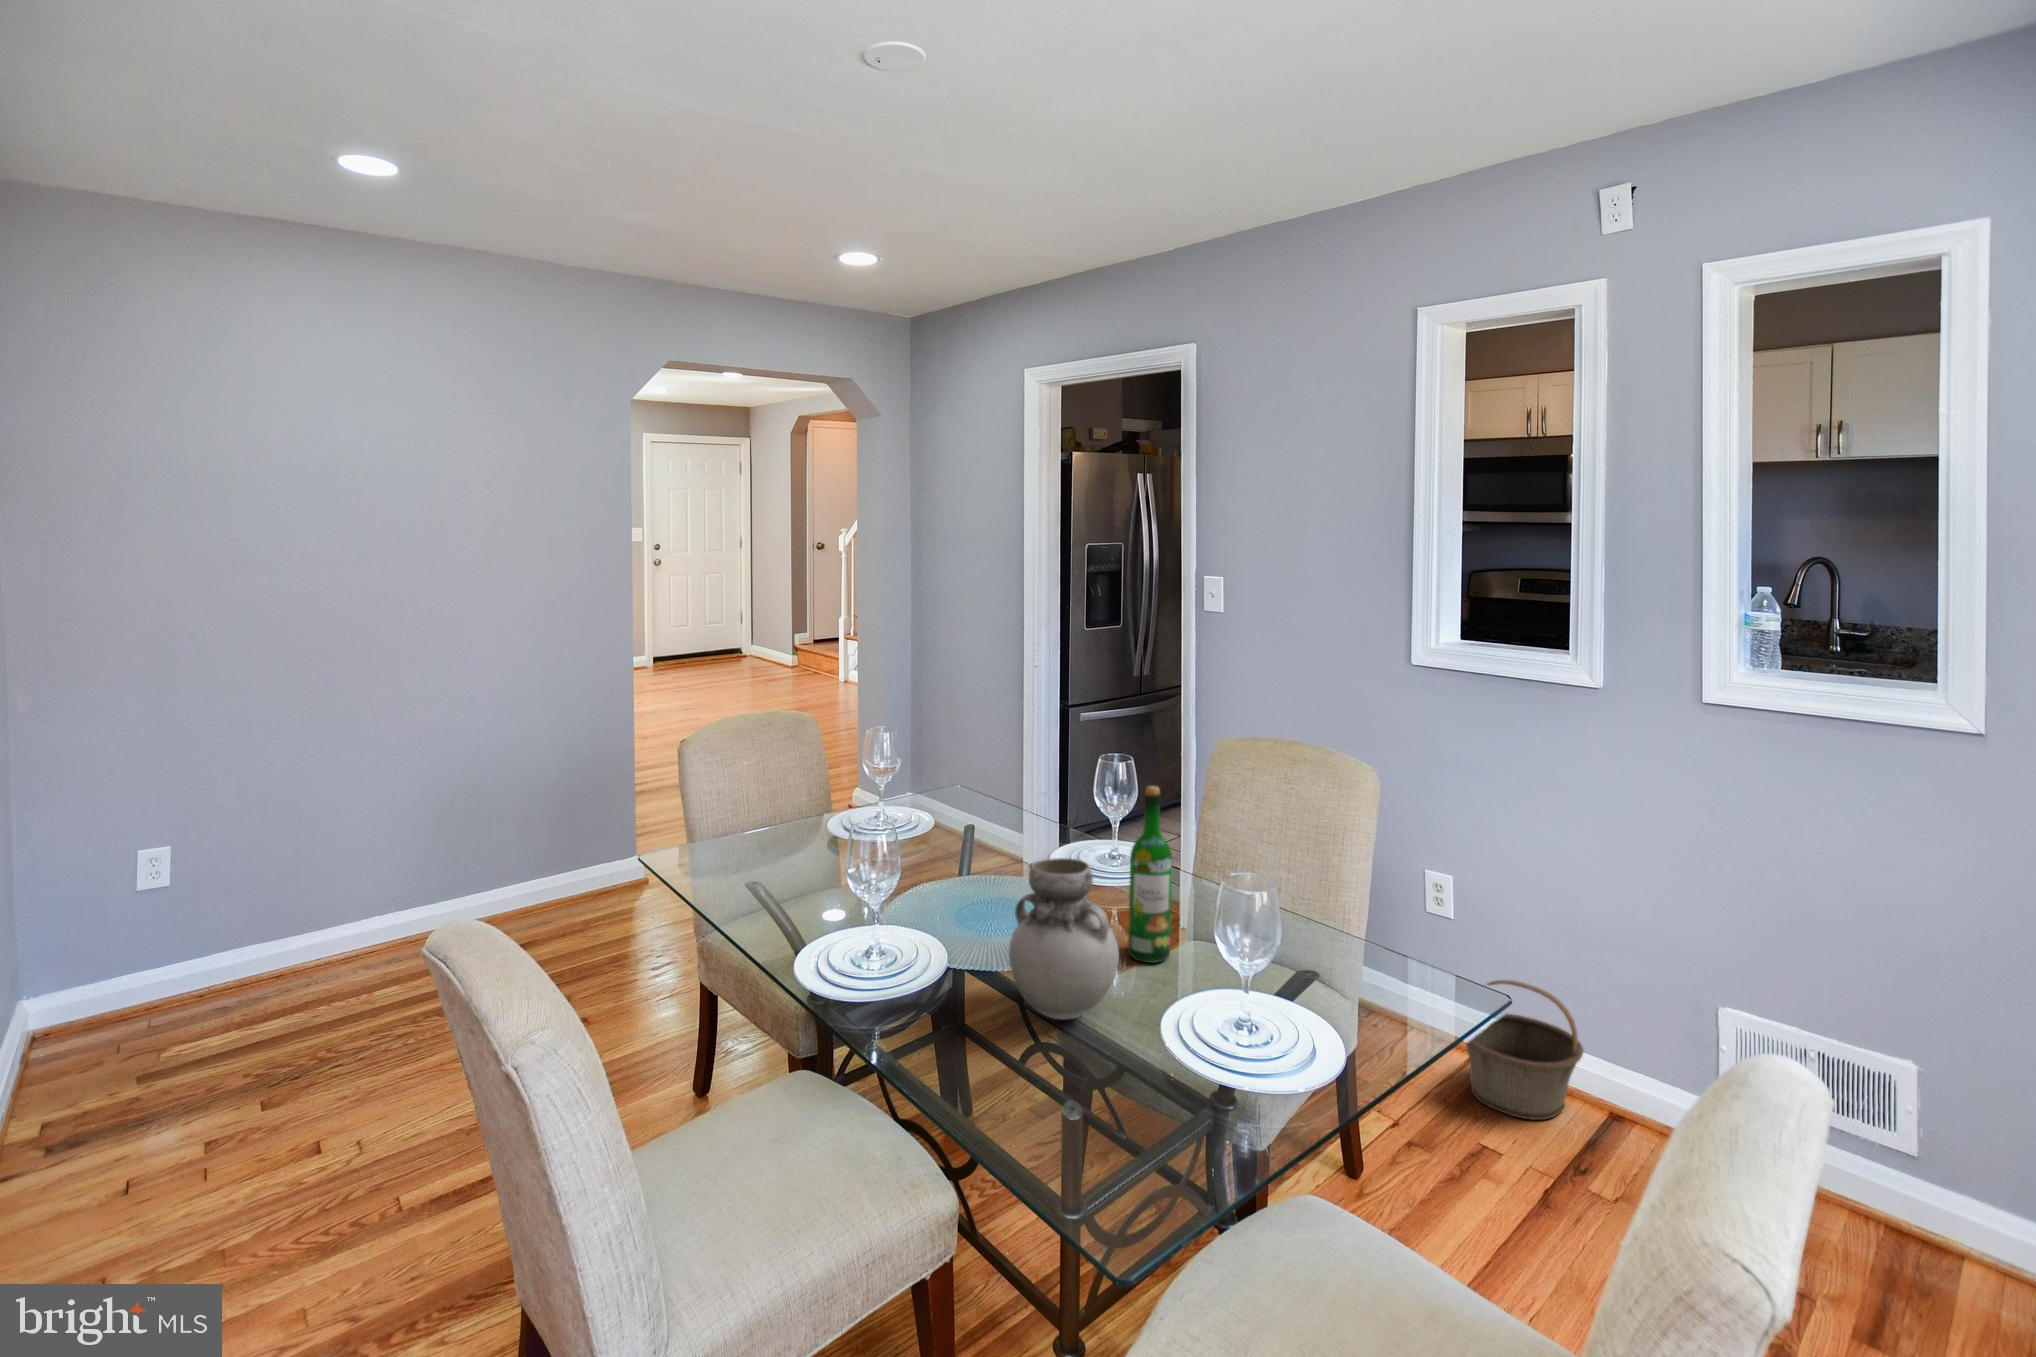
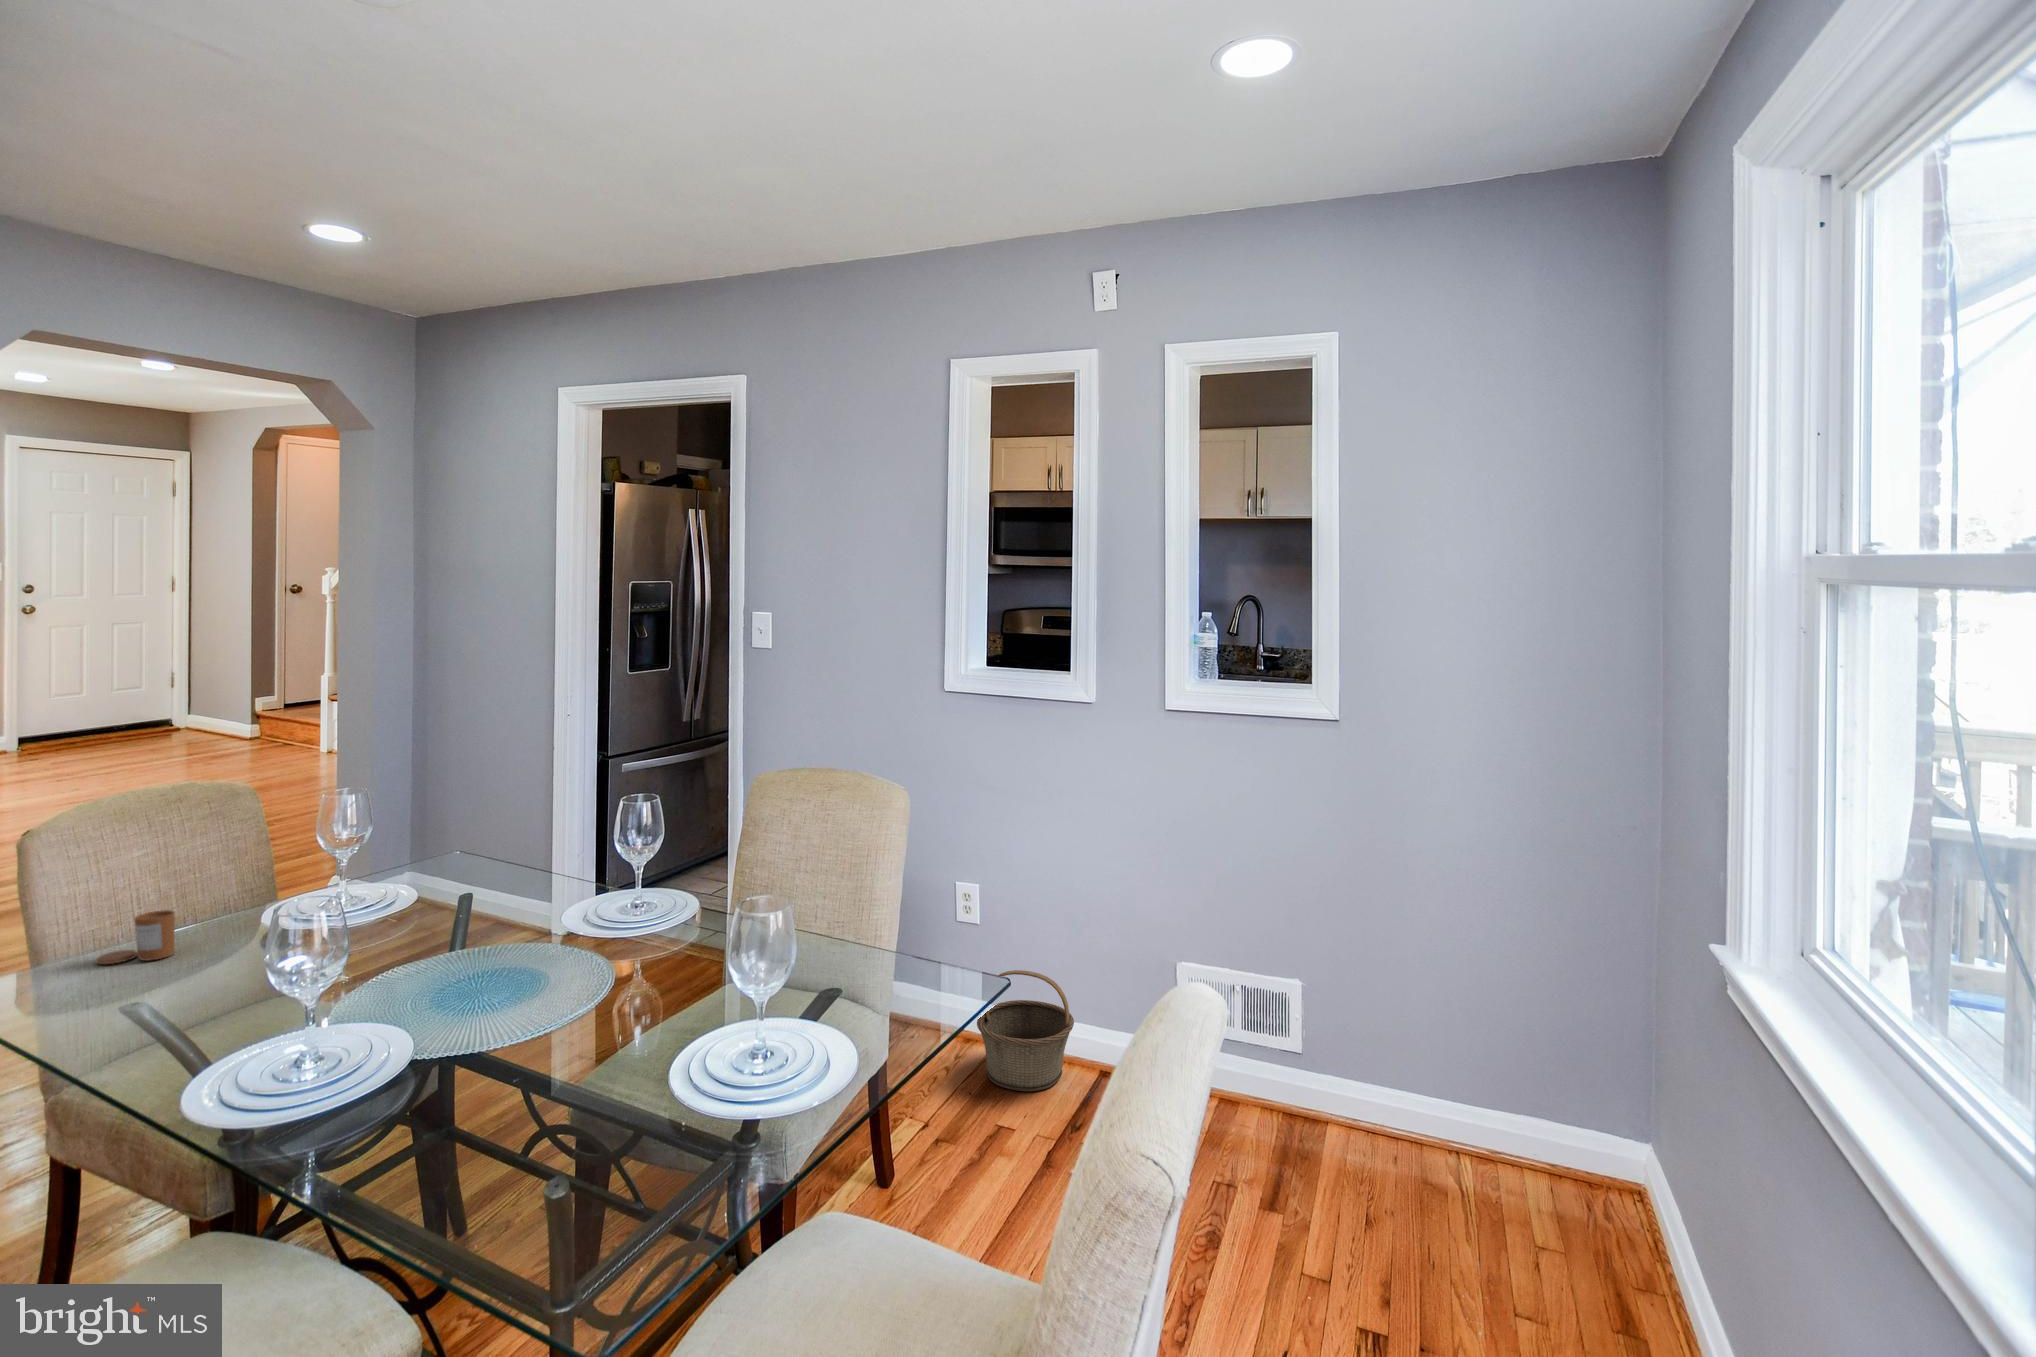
wine bottle: present [1128,786,1172,963] -> none [644,824,692,1011]
candle: none [725,815,772,853] -> present [96,910,175,964]
vase: present [1009,858,1119,1019] -> none [494,910,629,1093]

